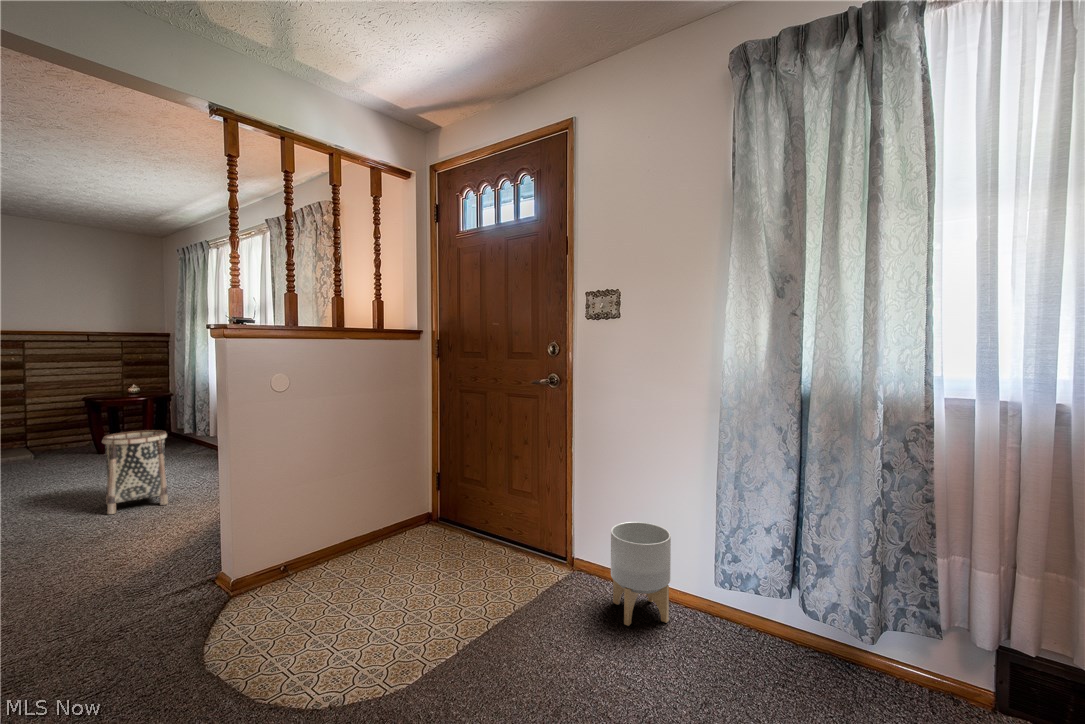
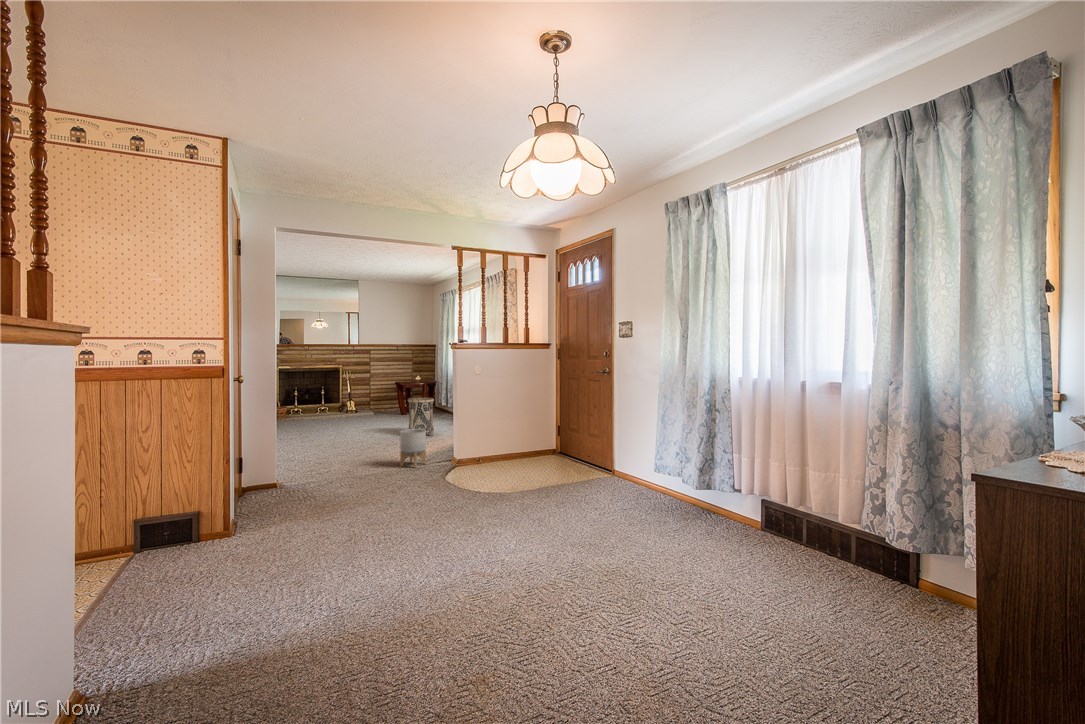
planter: present [611,522,671,626] -> present [400,429,426,468]

